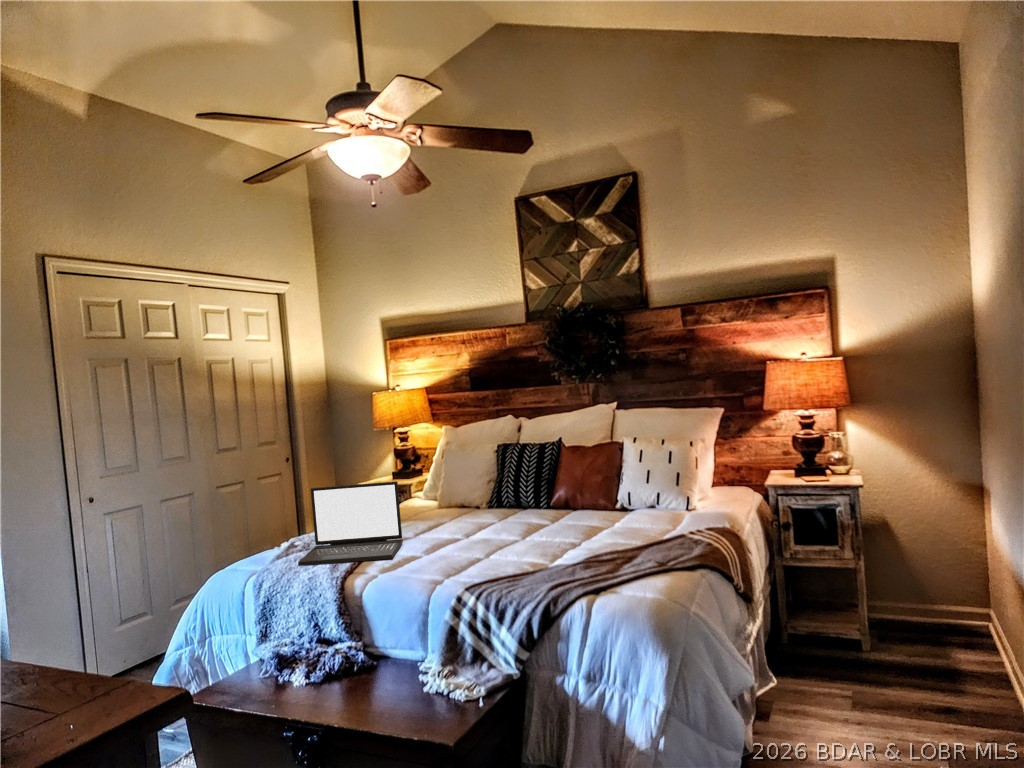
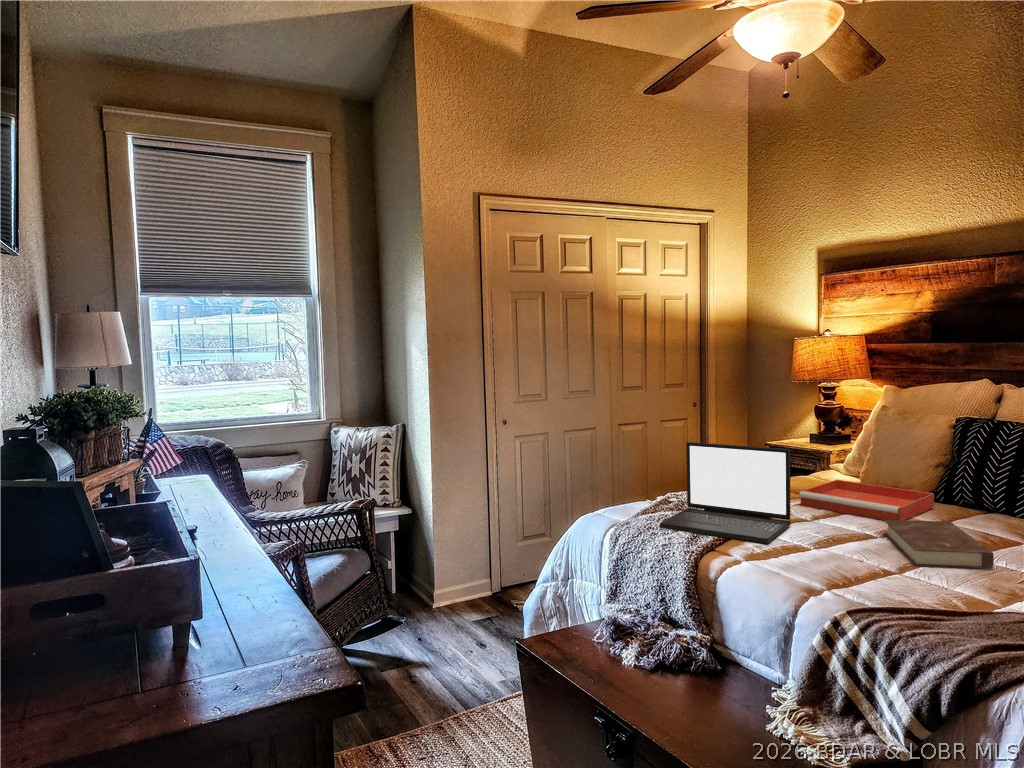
tray: none [401,502,493,528] -> present [799,480,934,520]
book: none [468,518,541,551] -> present [884,520,994,569]

